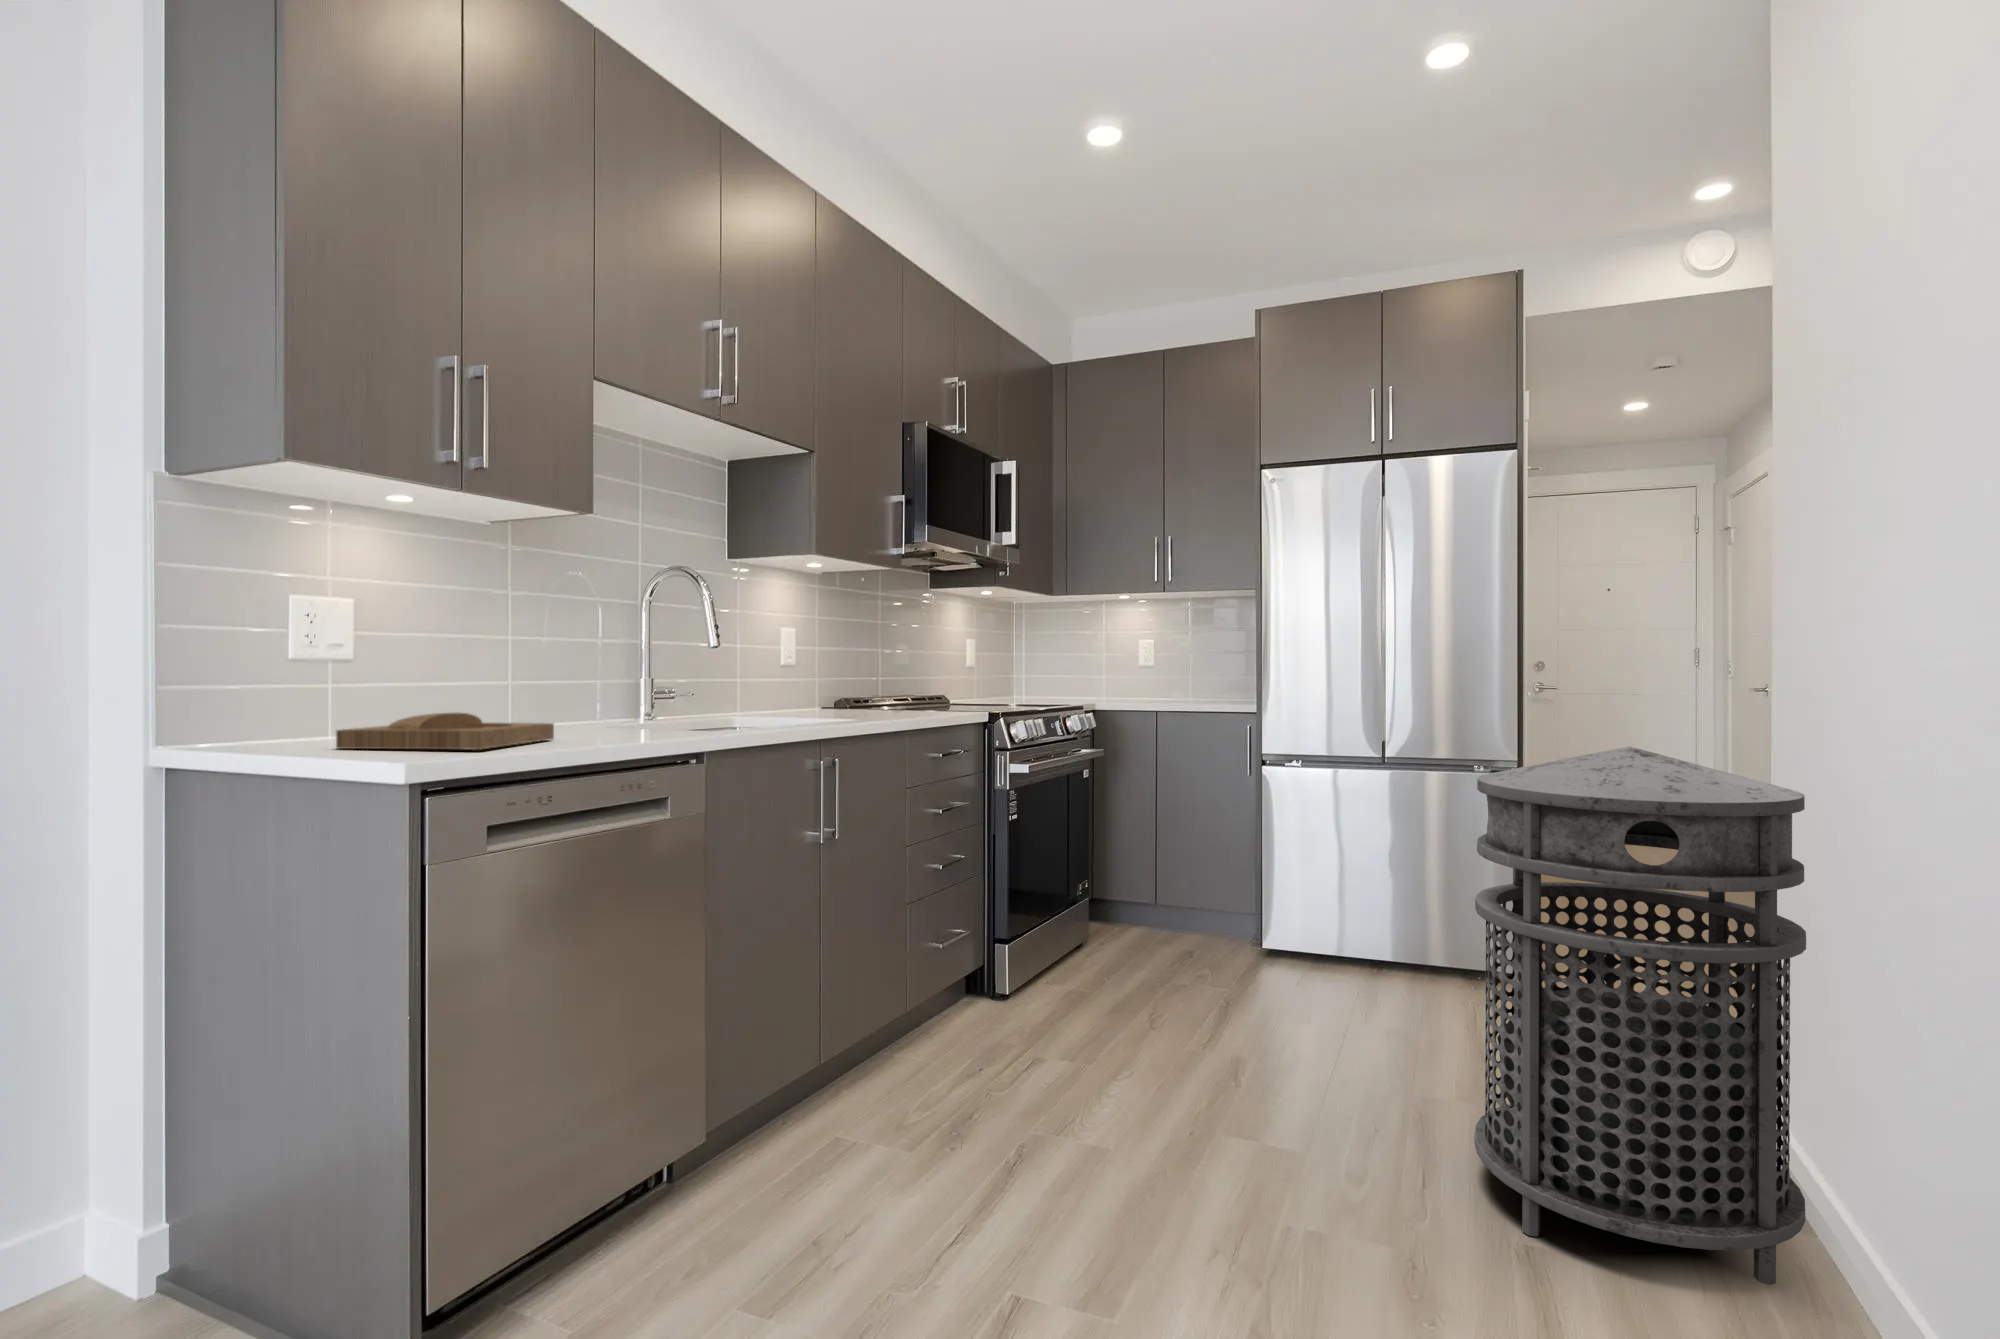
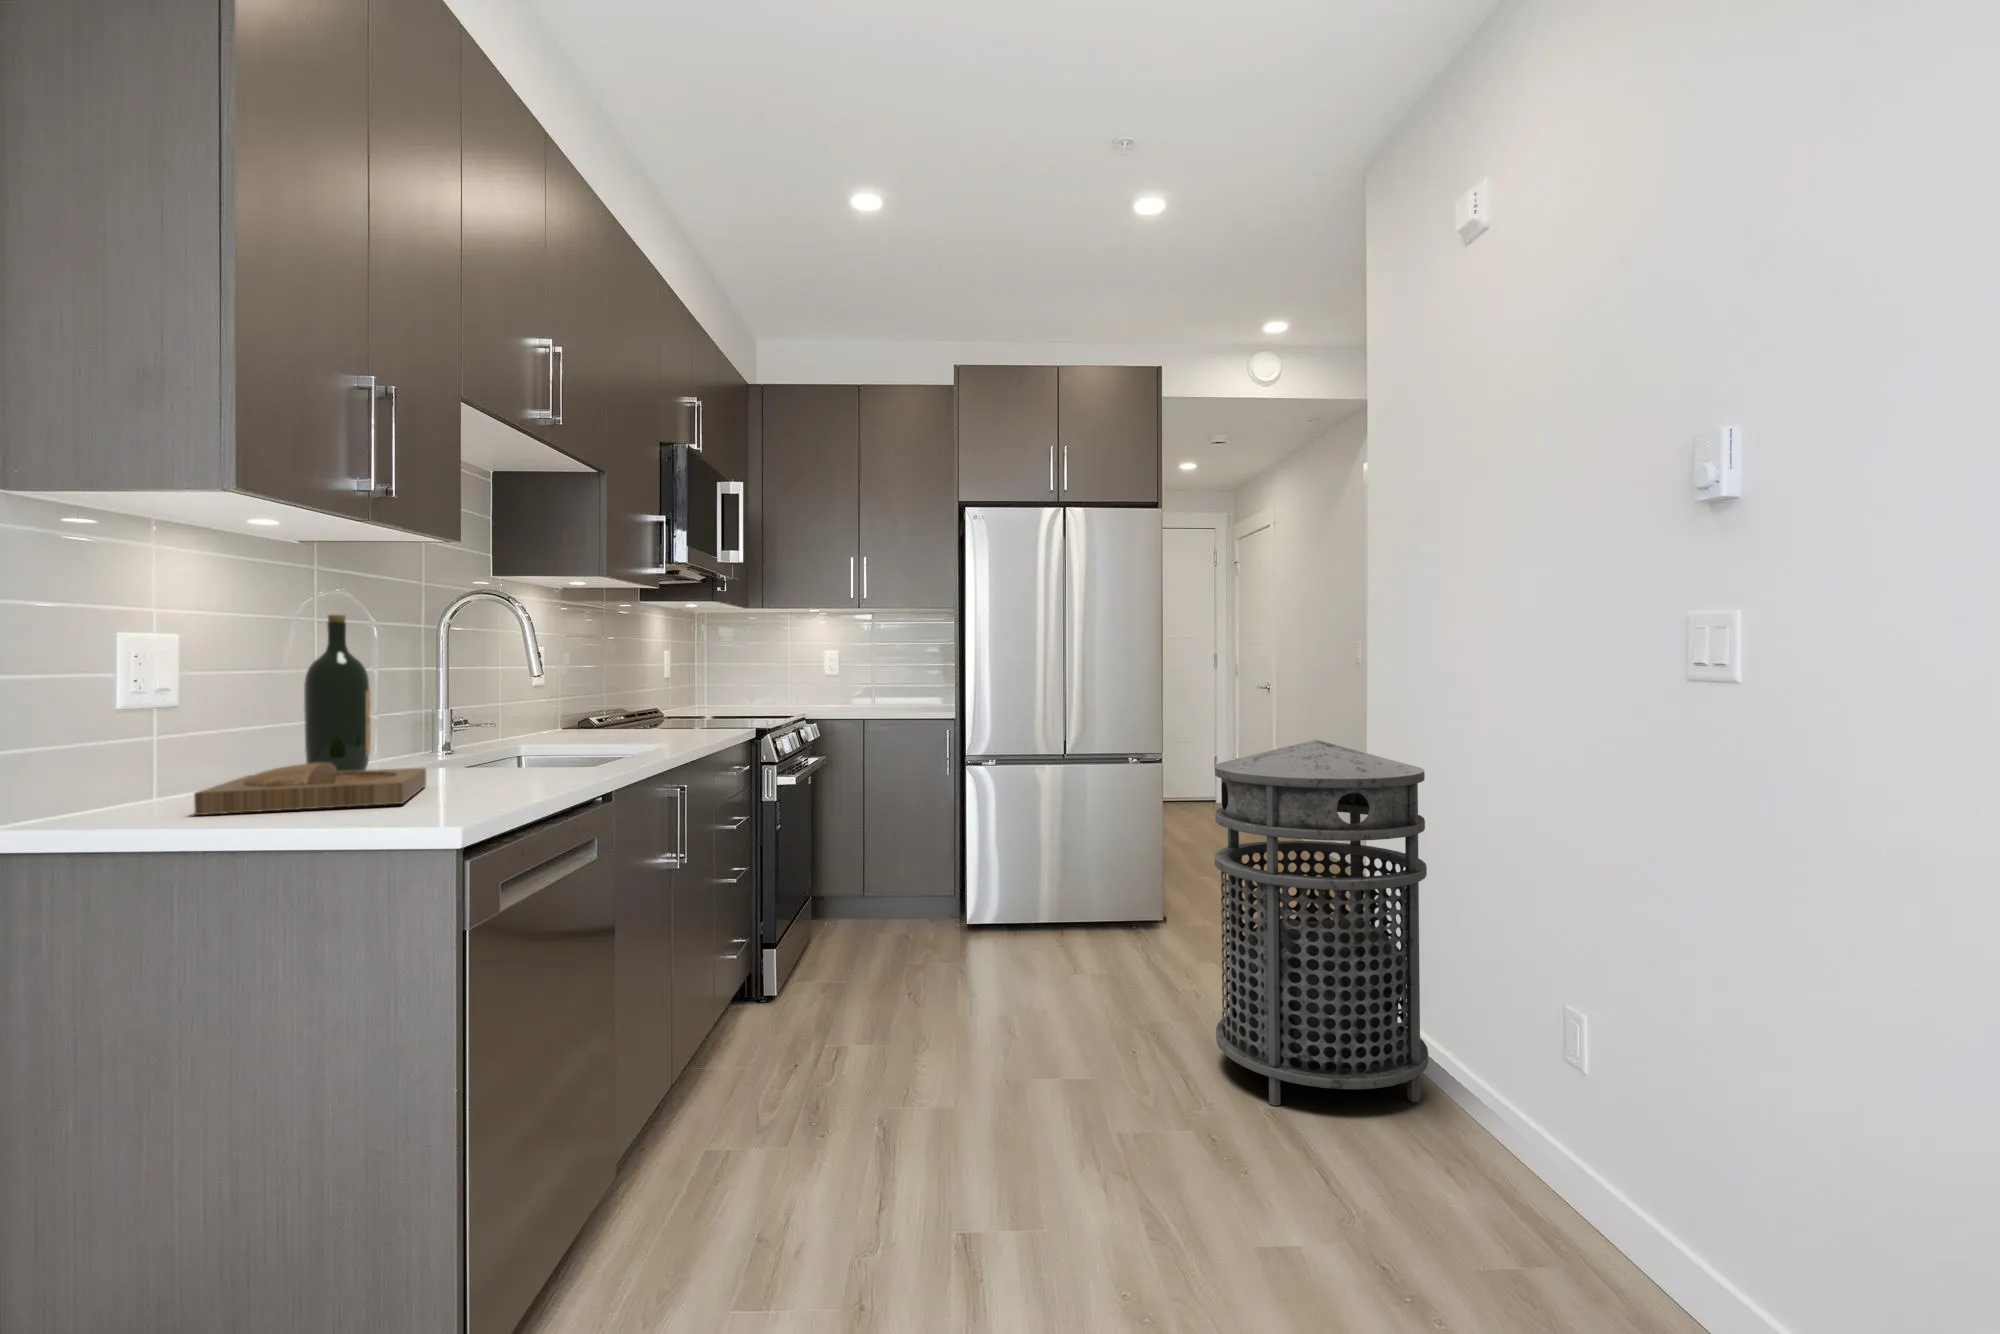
wine bottle: none [506,590,558,730] -> present [304,615,371,771]

